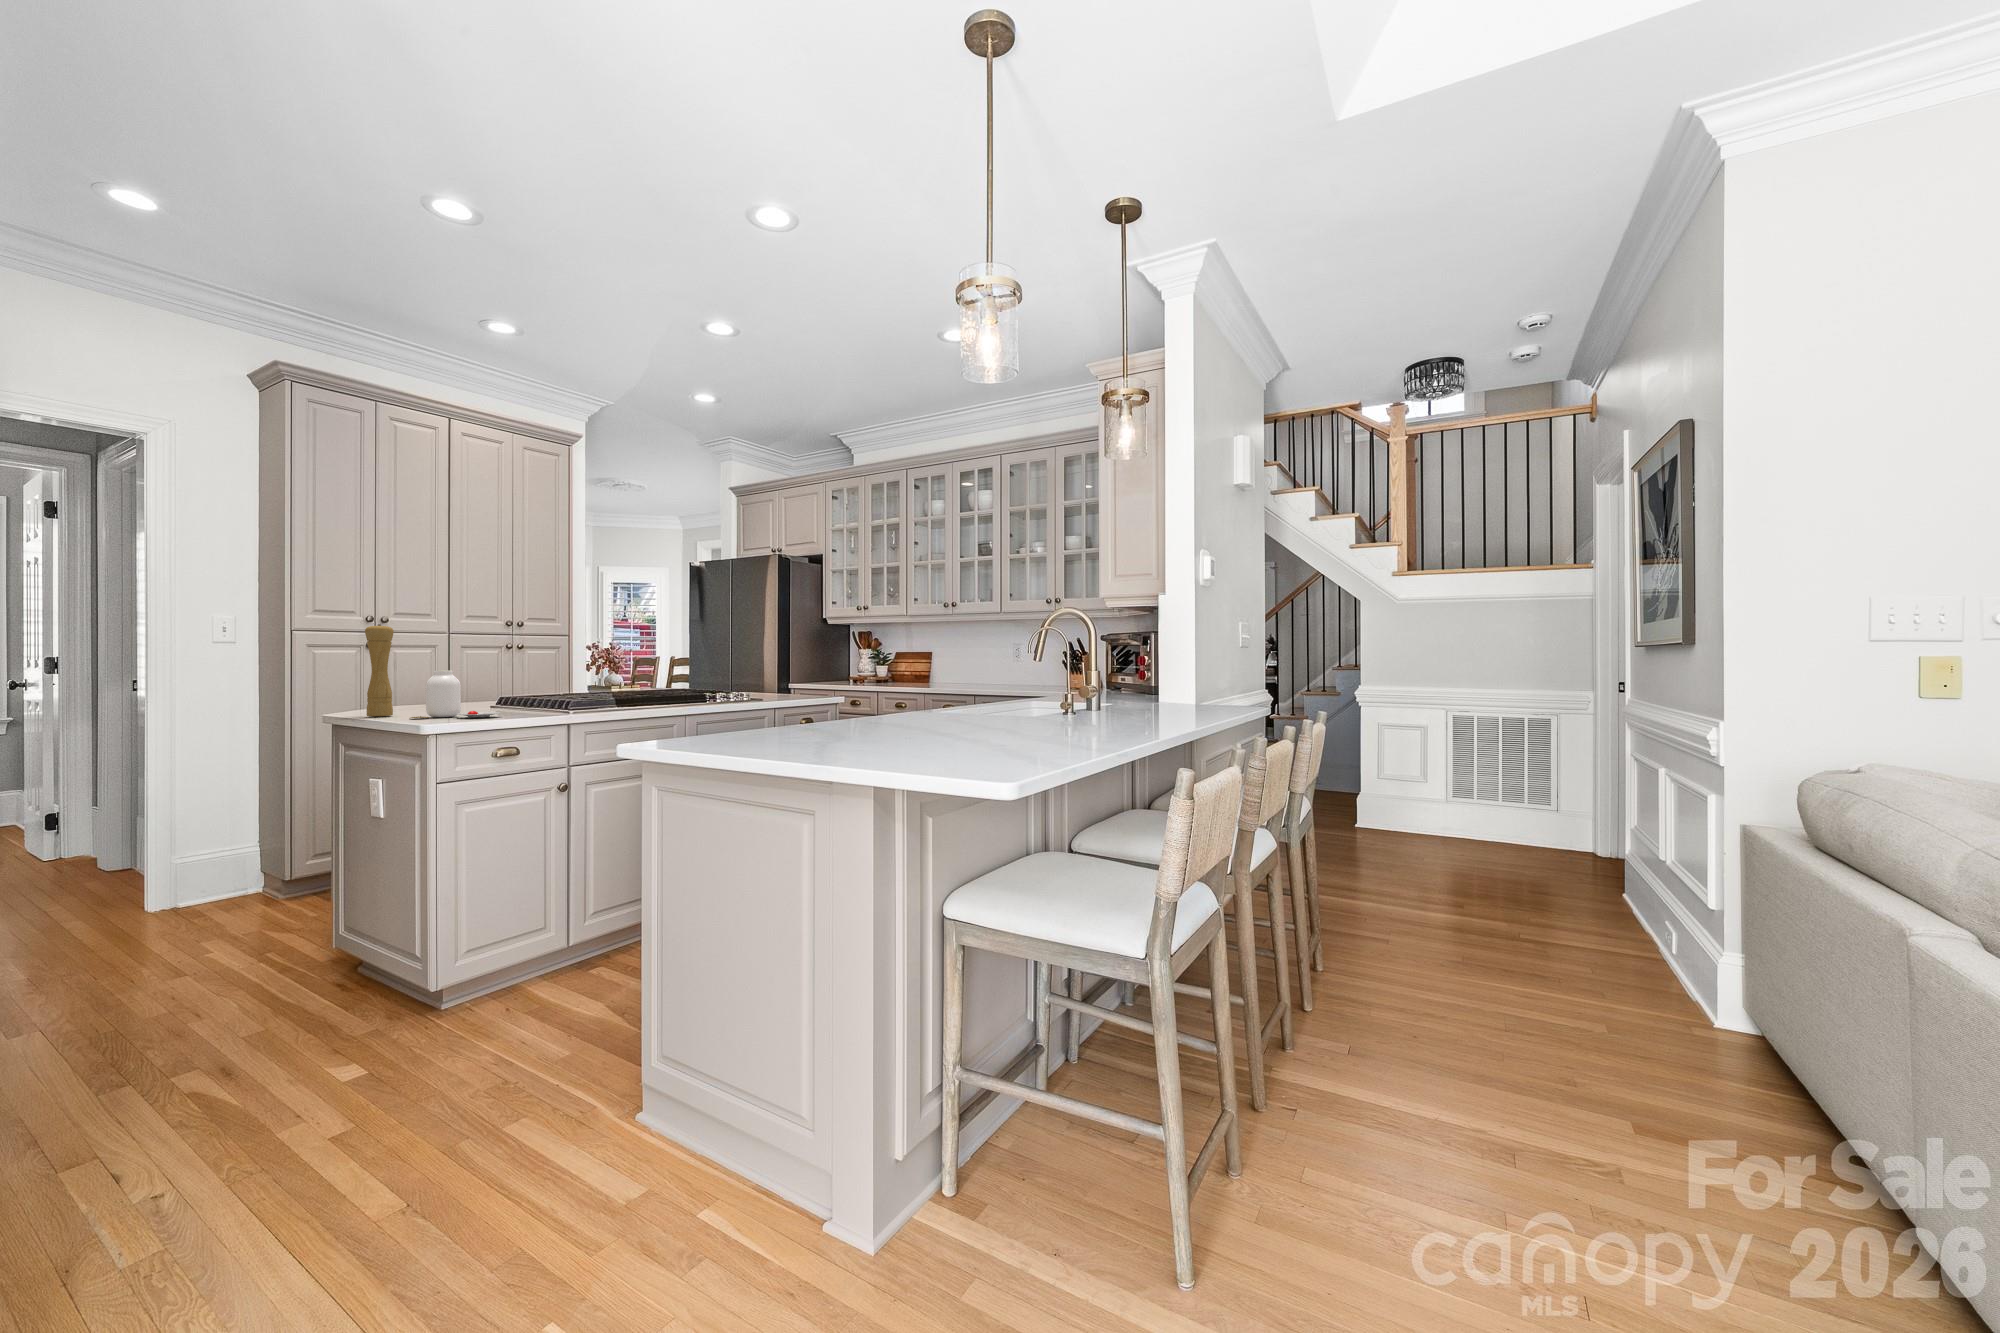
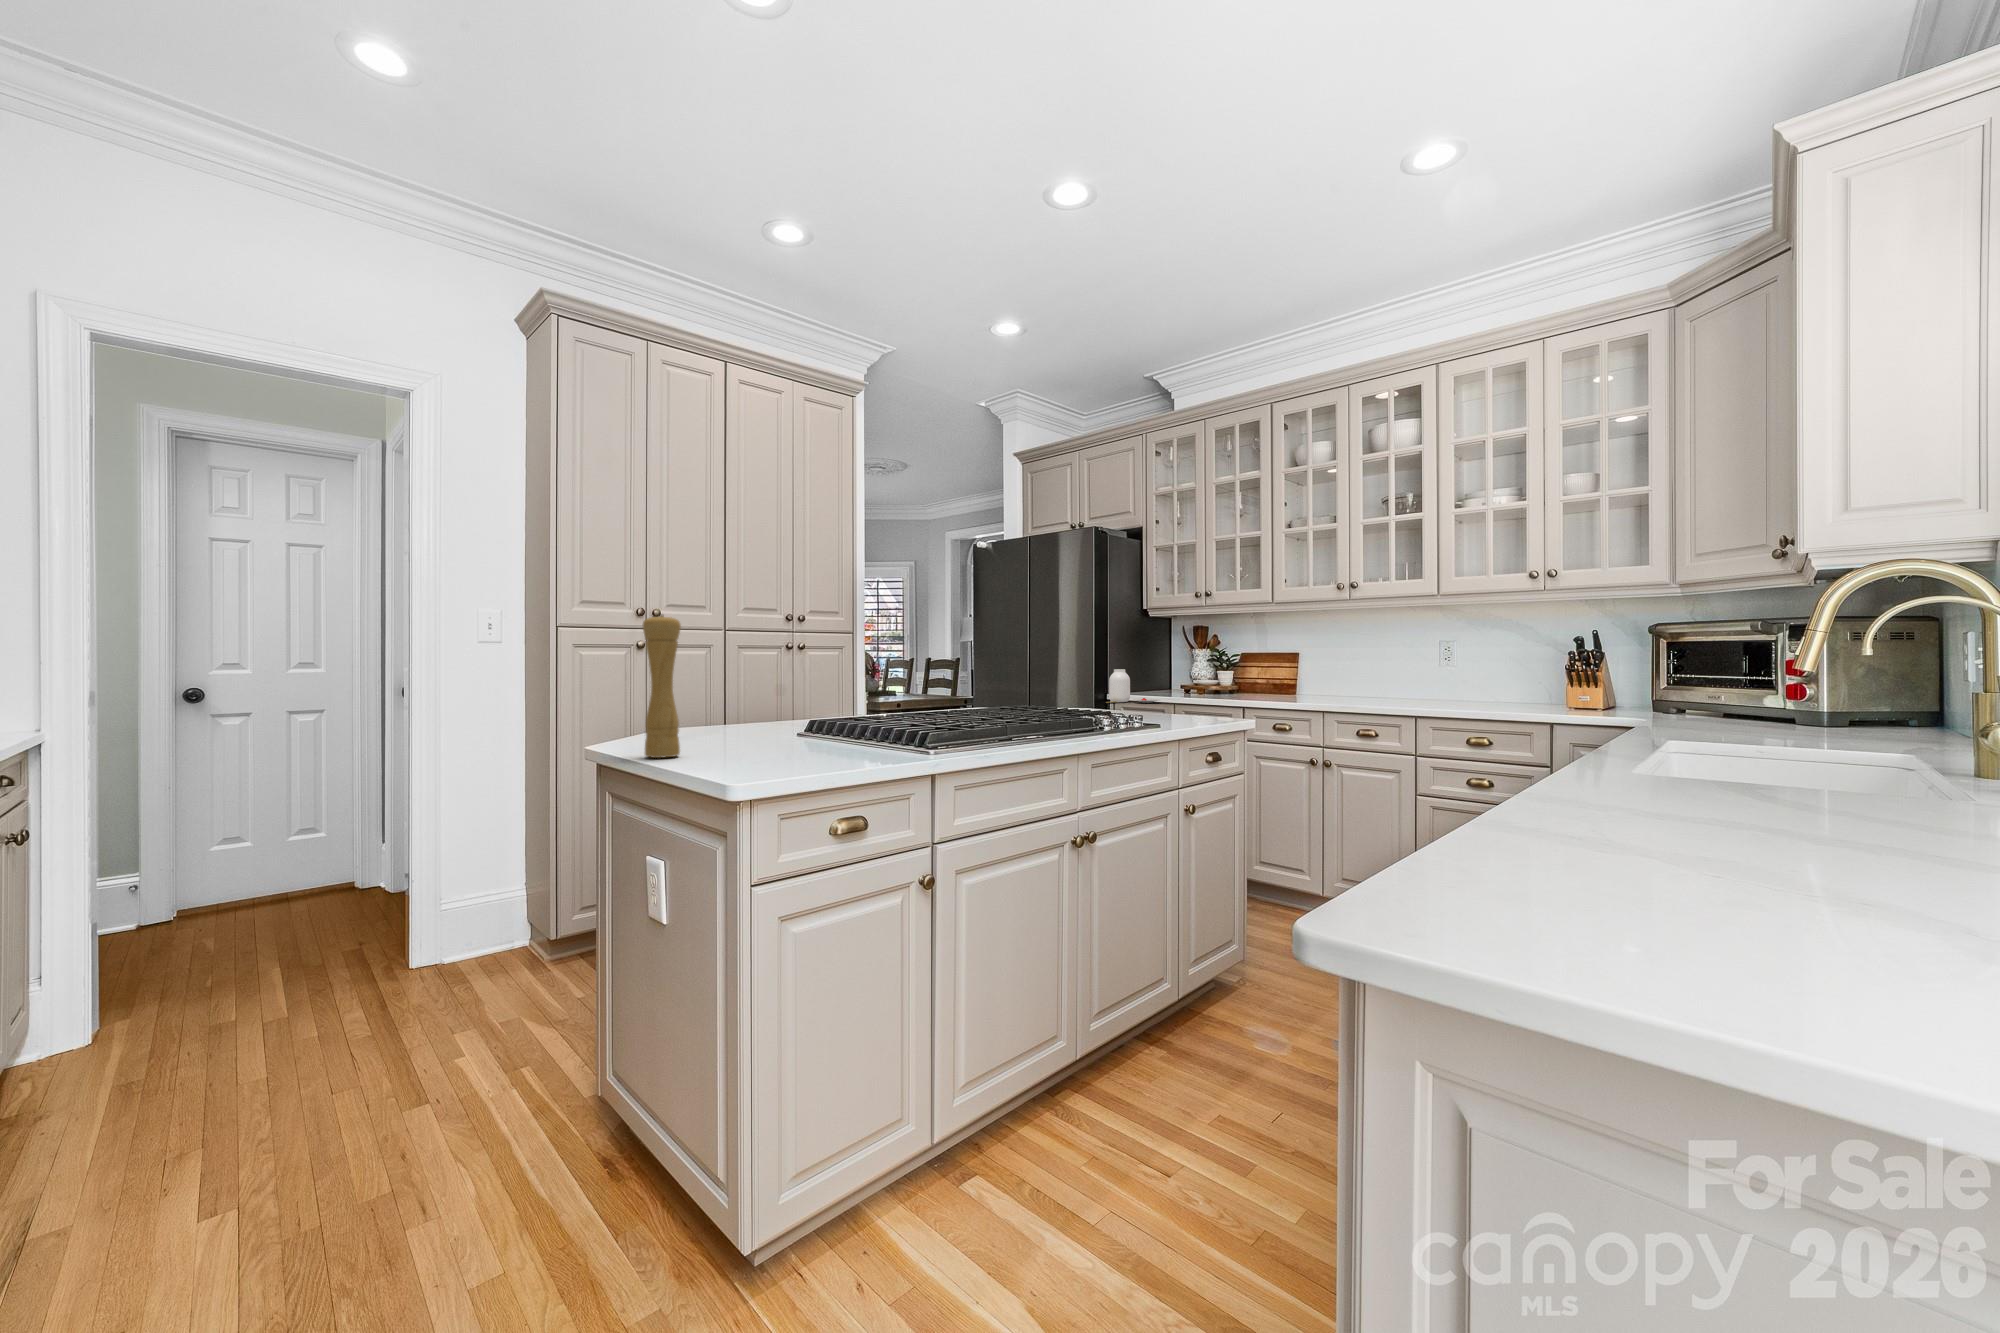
jar: present [411,670,501,718] -> present [1106,669,1160,703]

